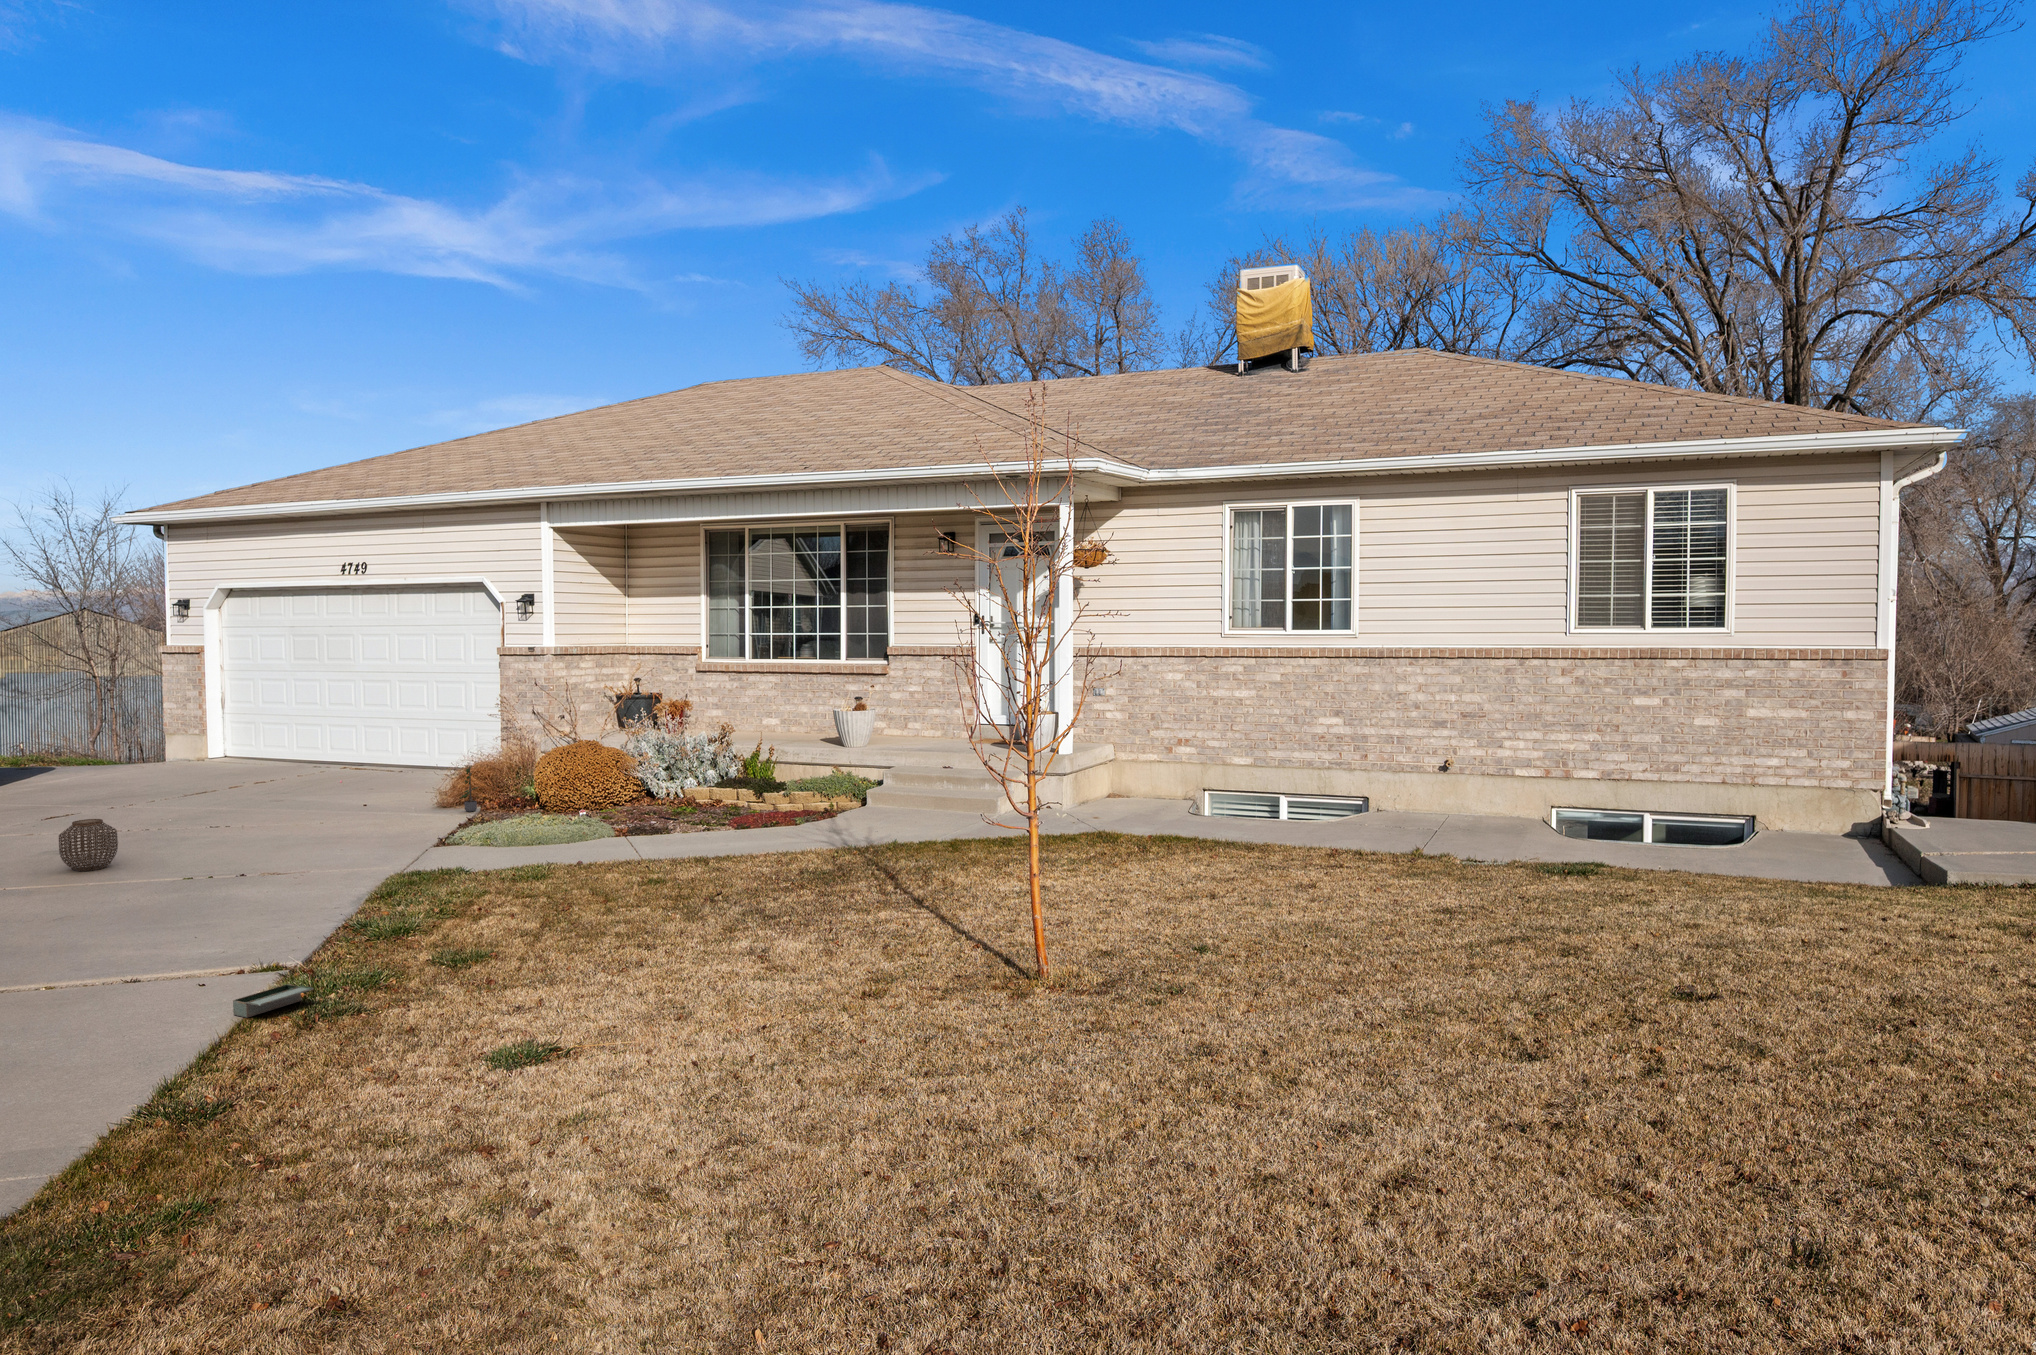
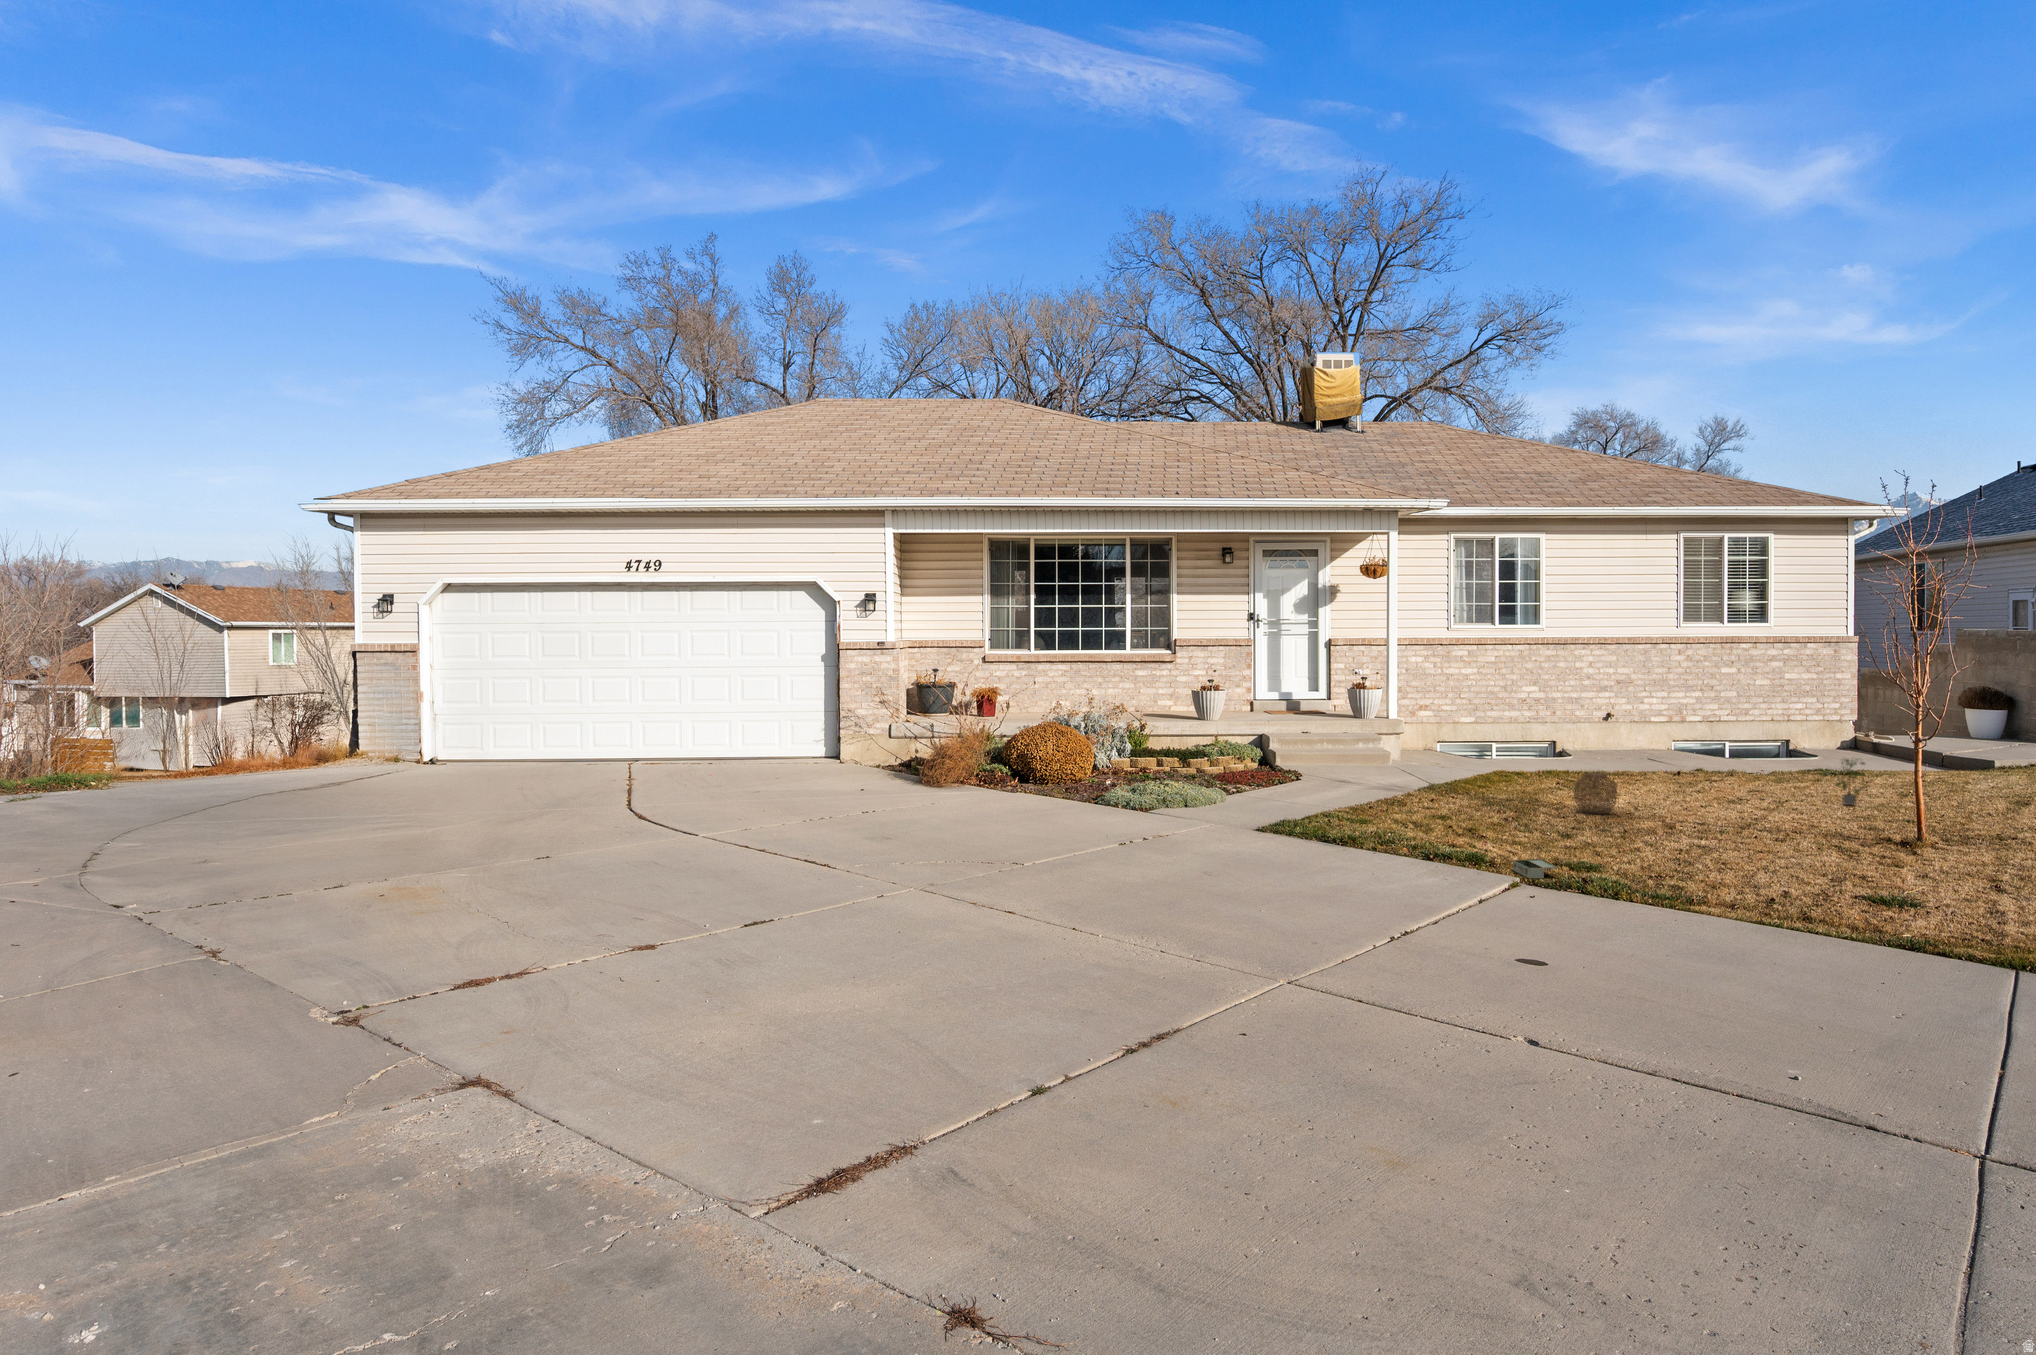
potted plant: present [460,765,478,812] -> present [1836,759,1865,805]
woven basket: present [59,819,118,871] -> present [1574,772,1617,815]

